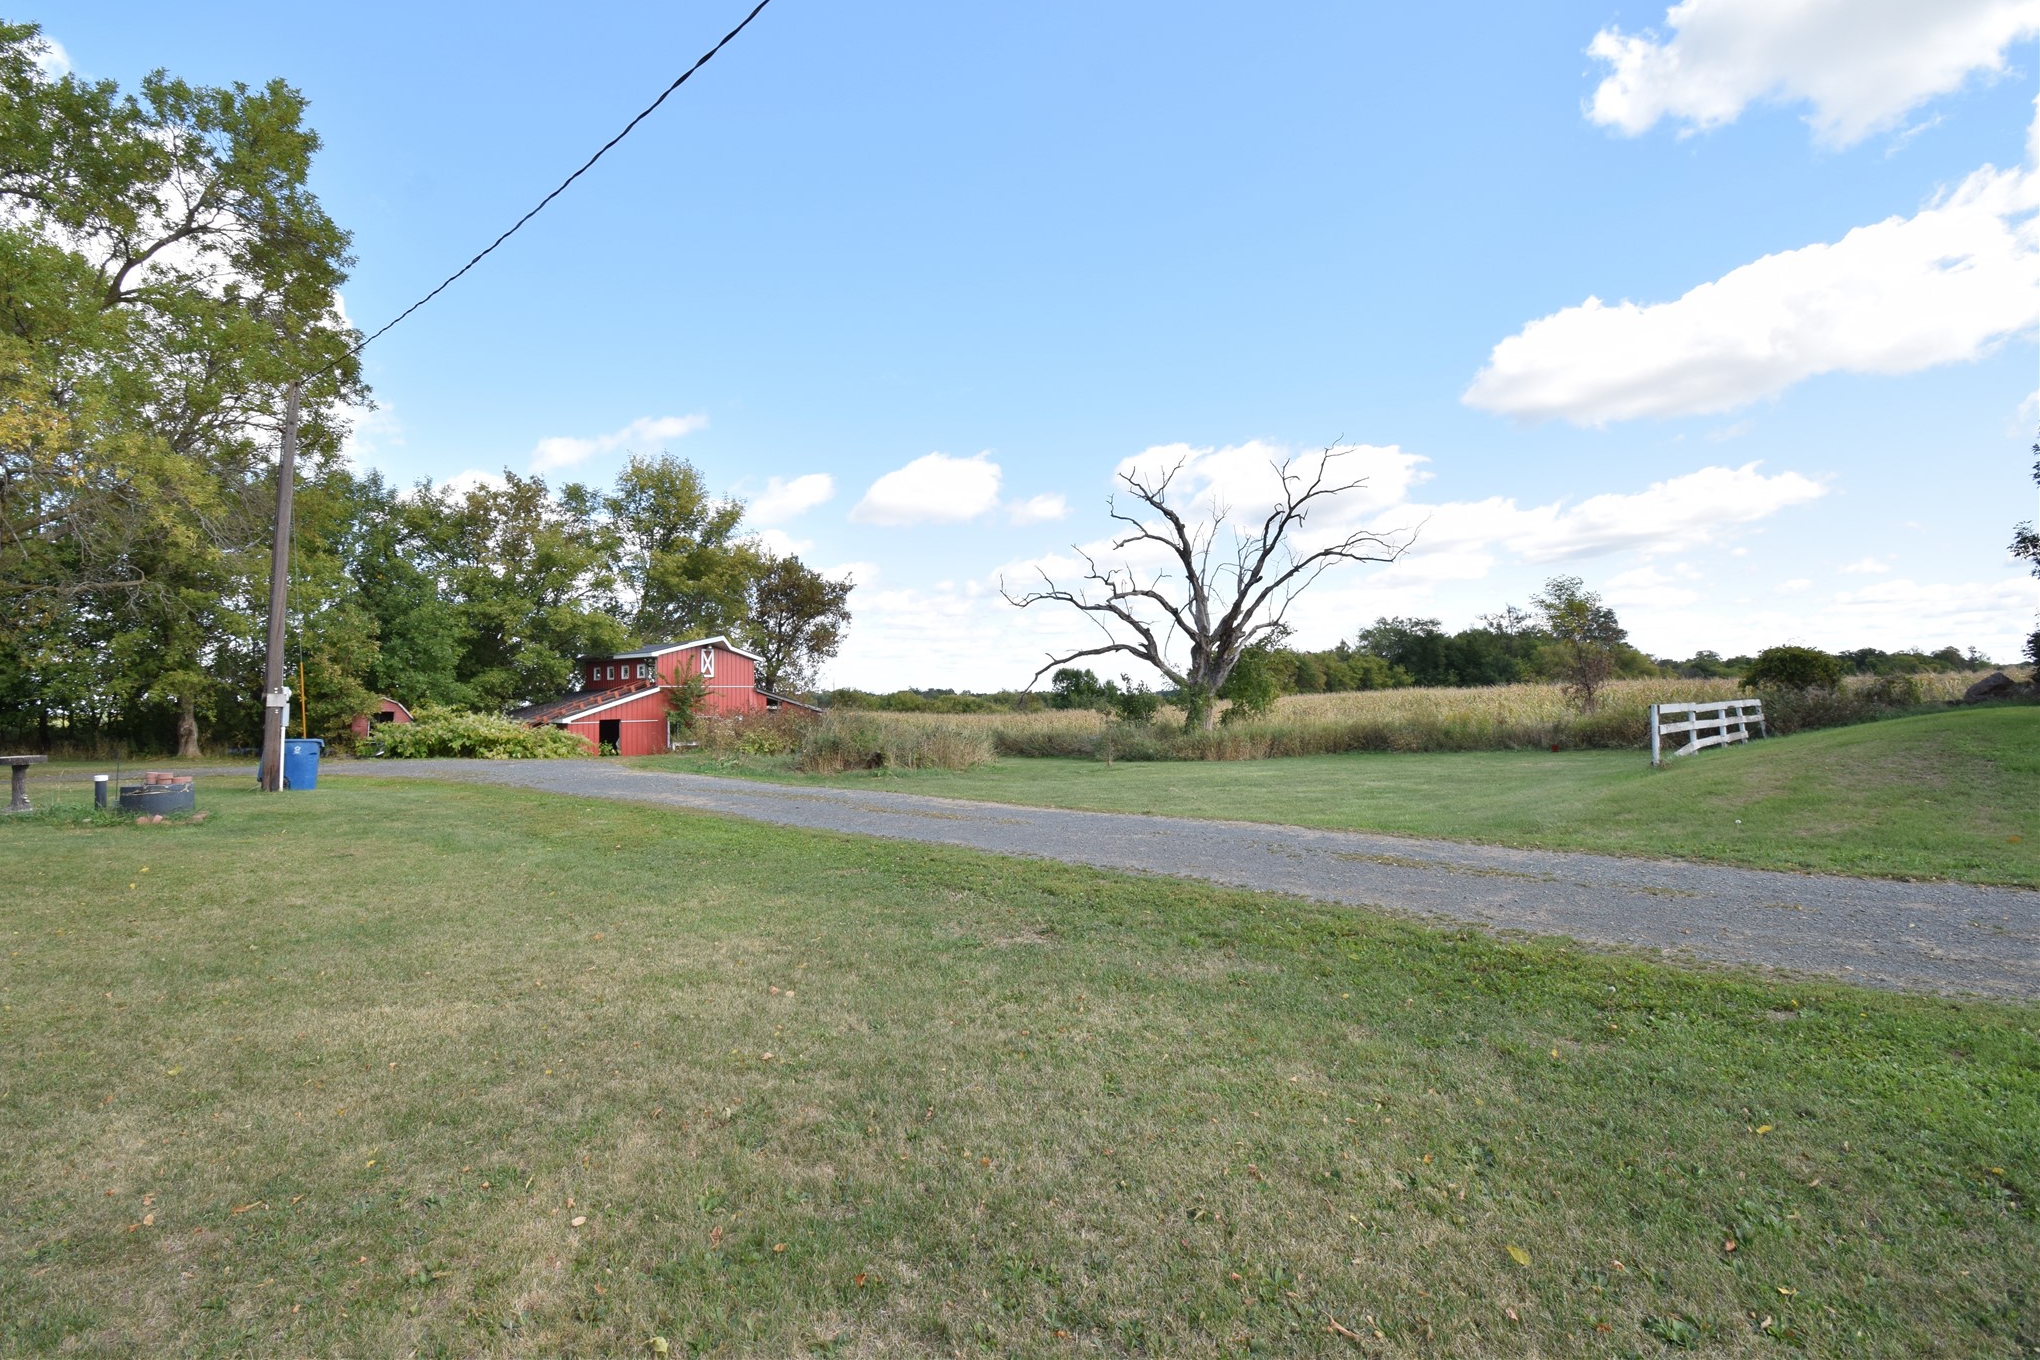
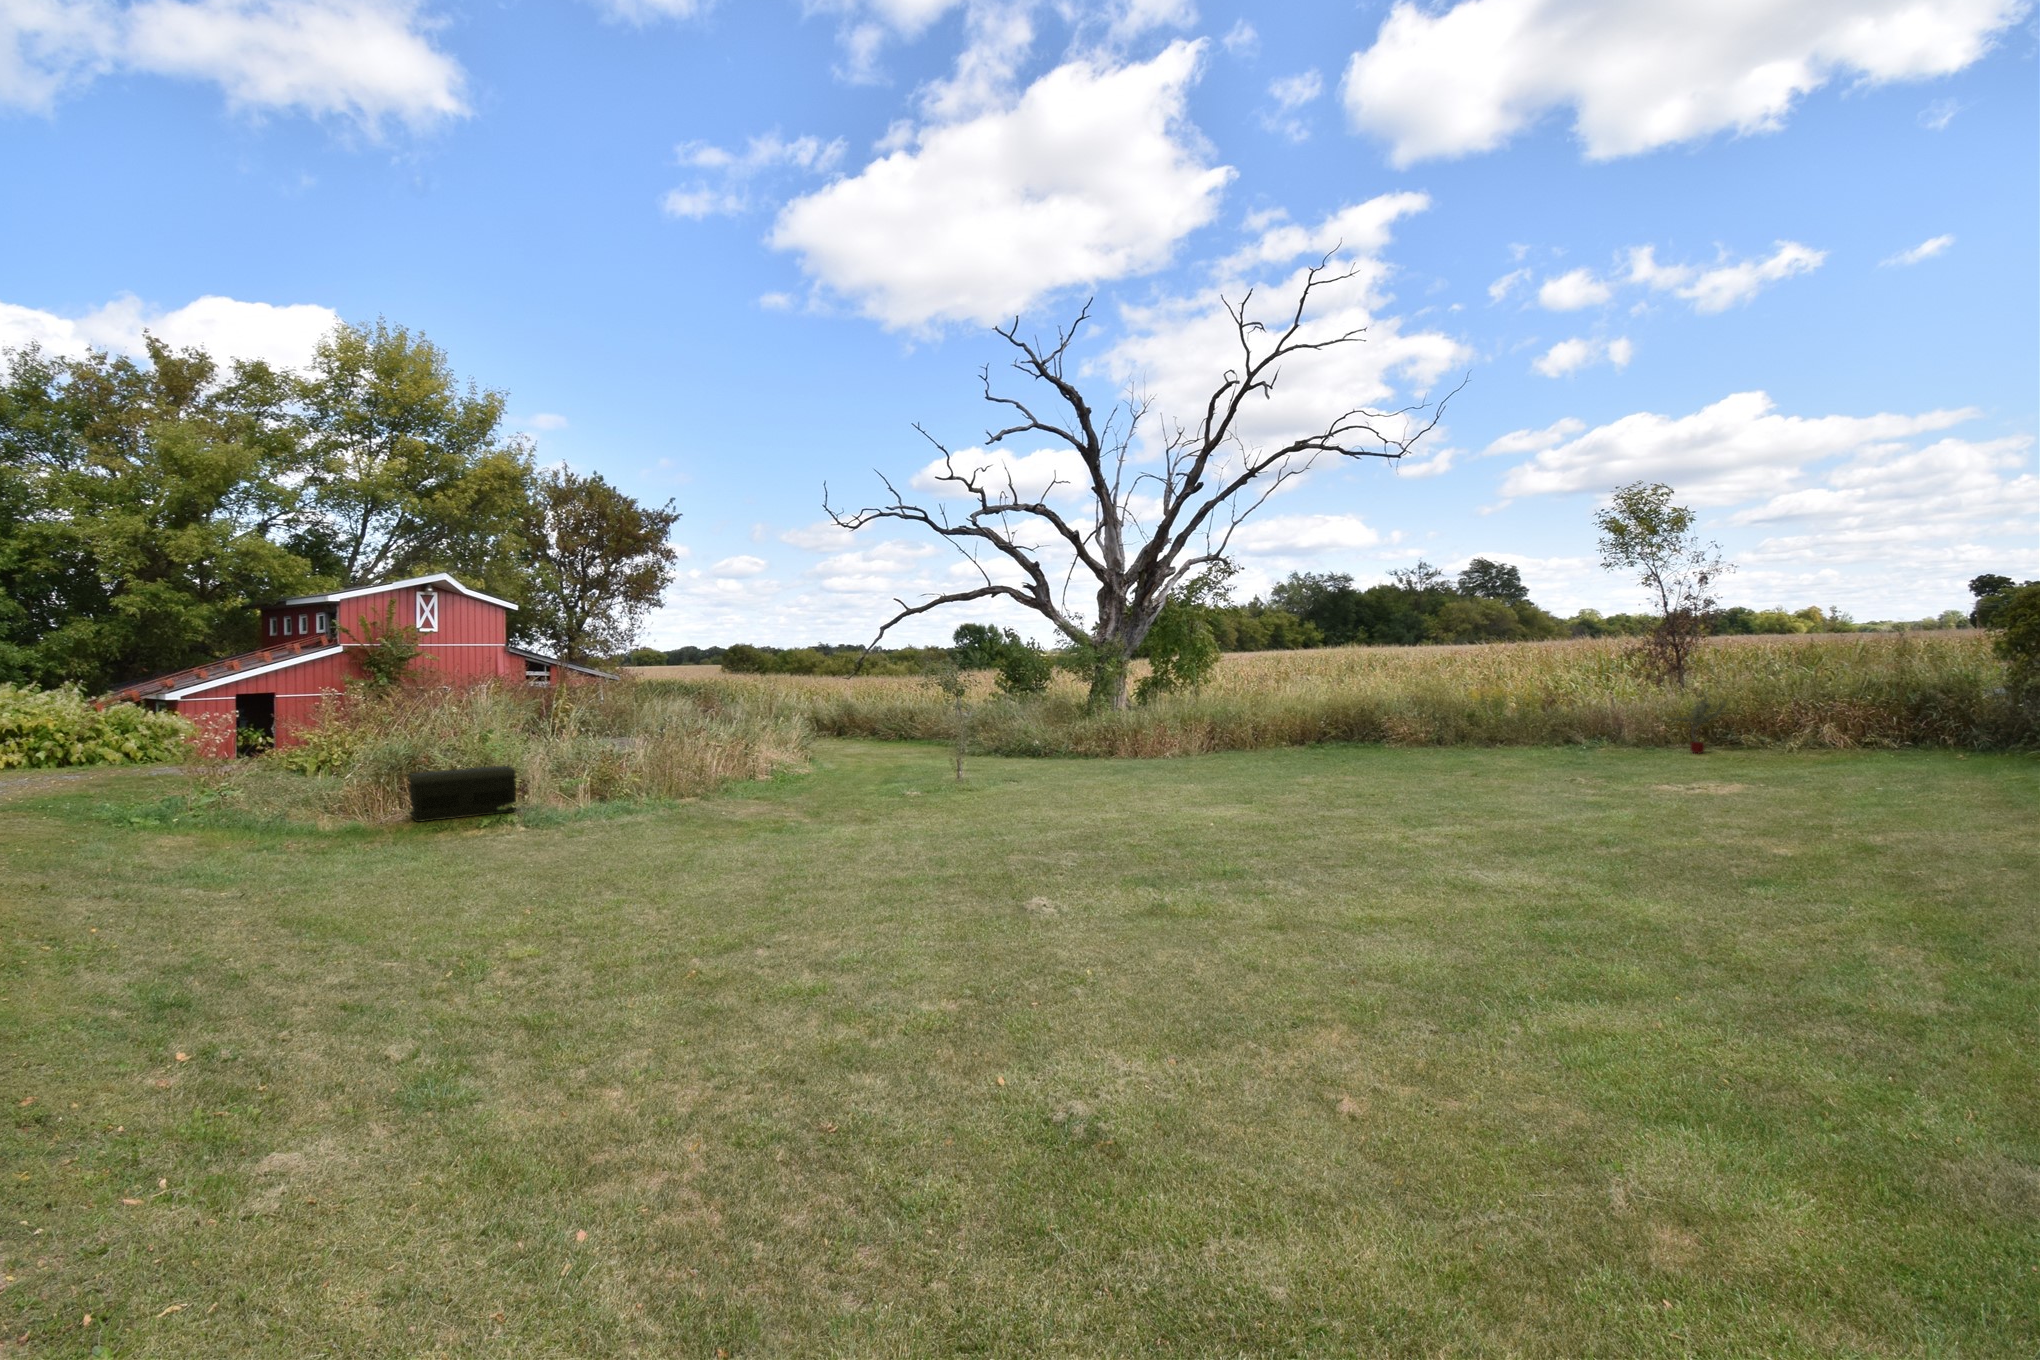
storage bench: none [845,749,895,775] -> present [409,766,516,822]

